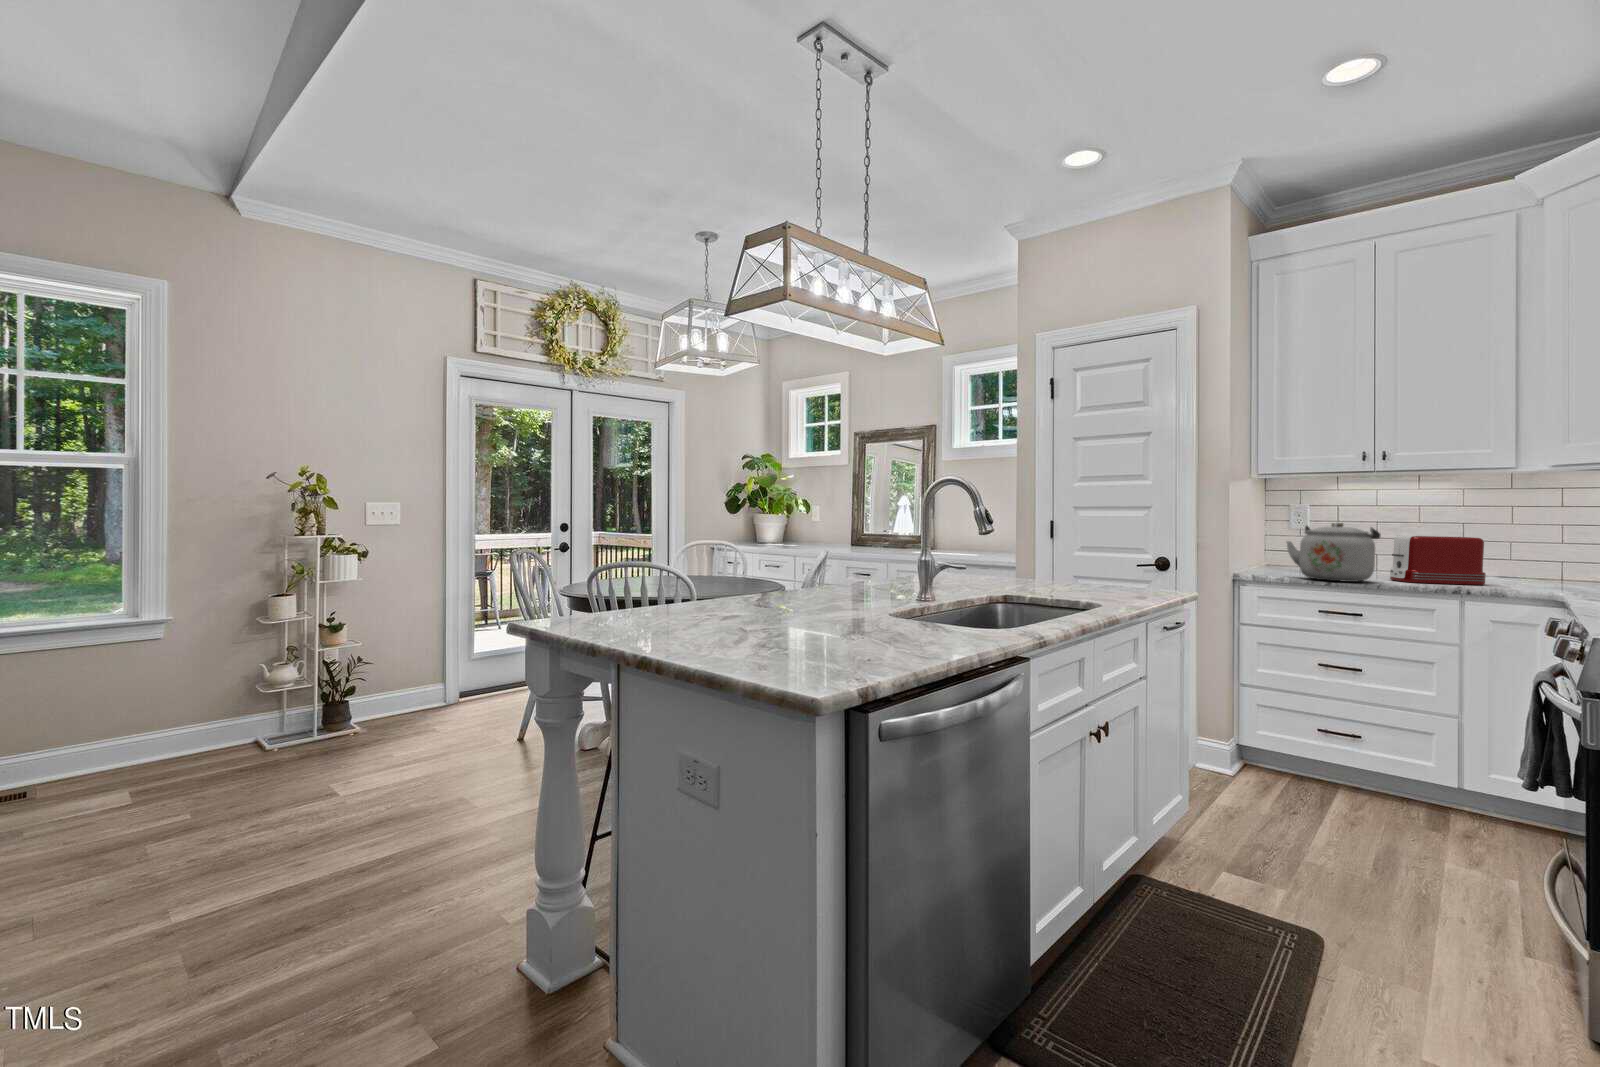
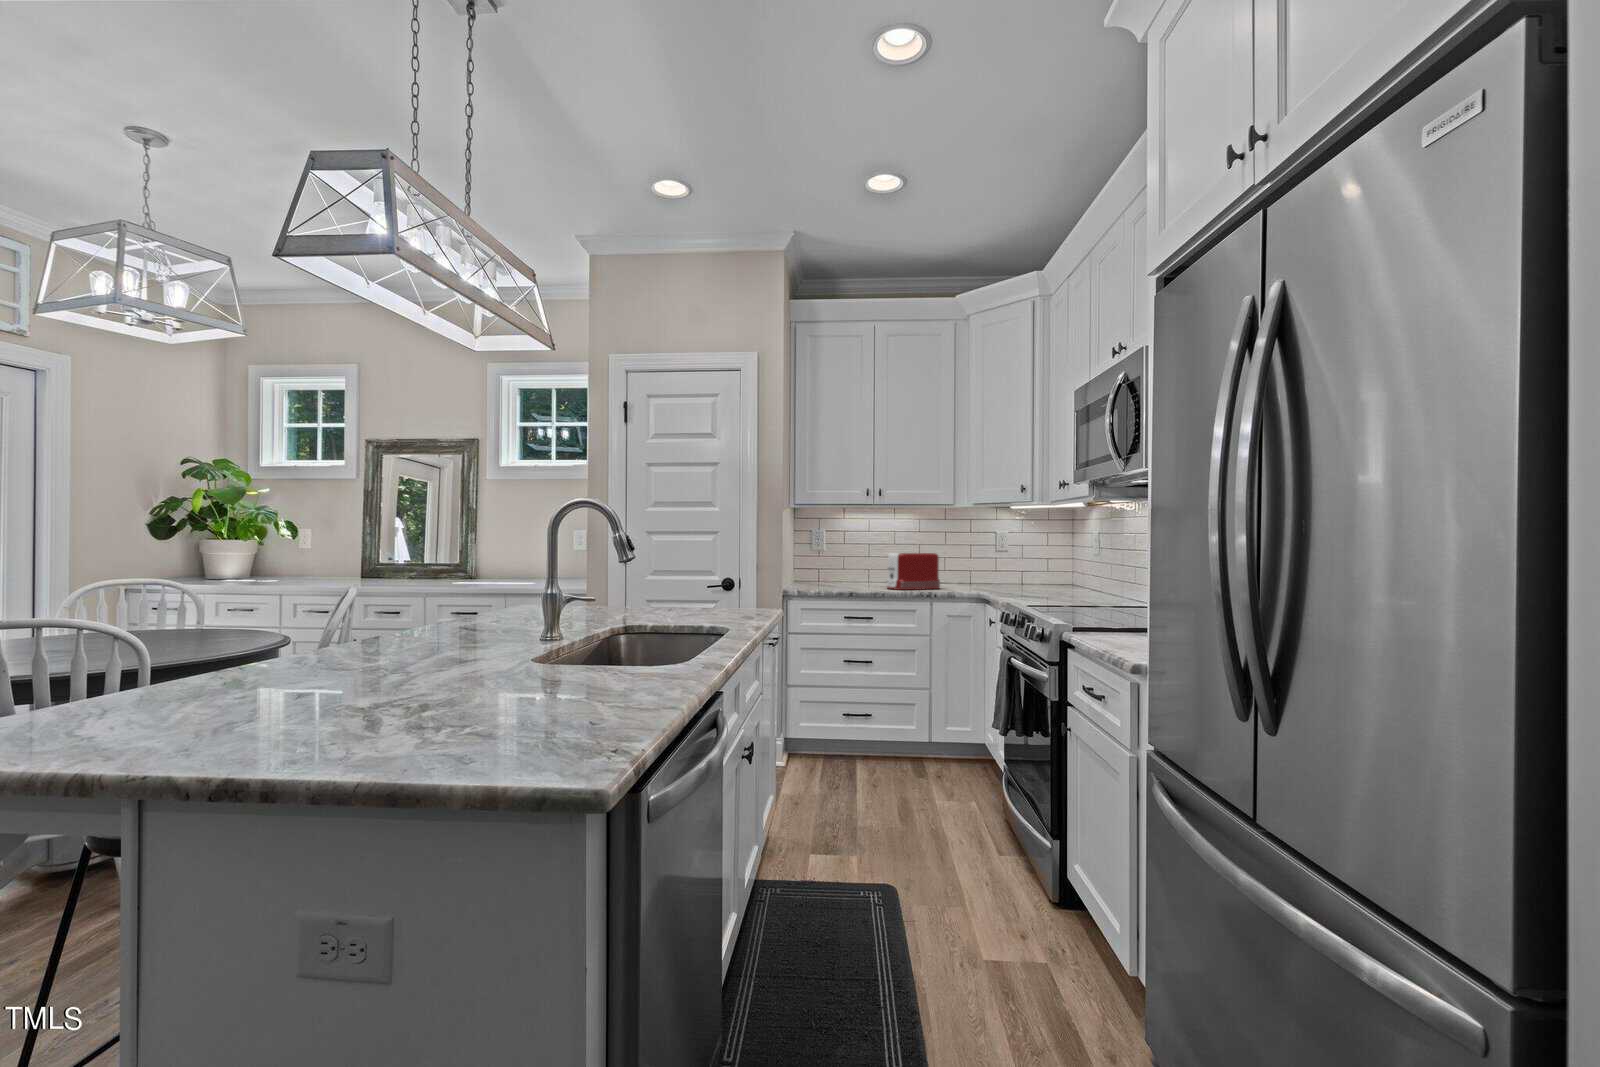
kettle: present [1287,522,1381,582] -> none [820,544,881,592]

